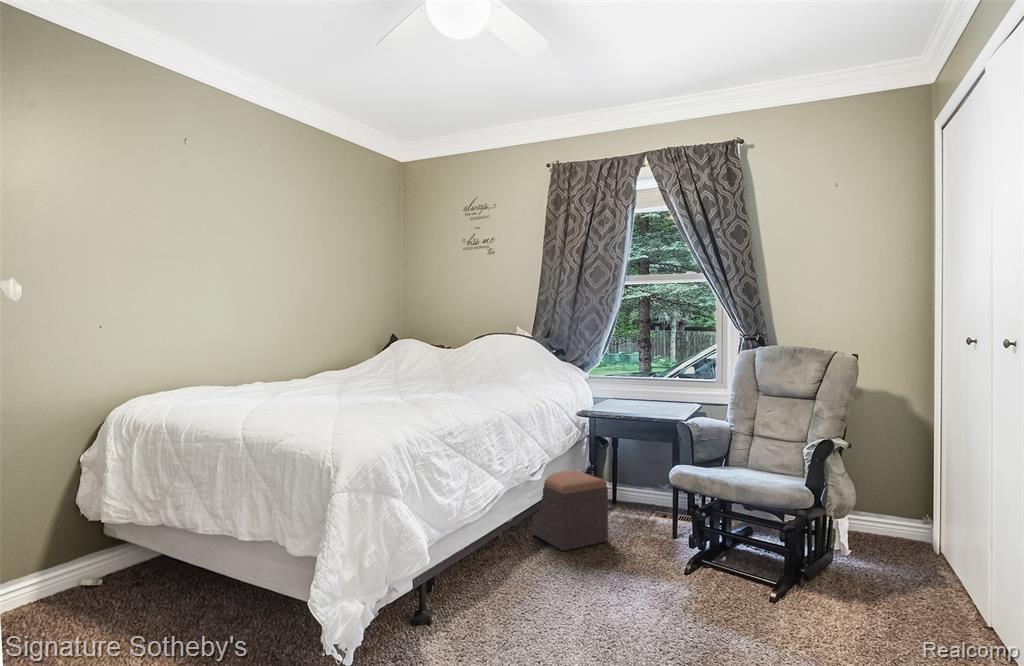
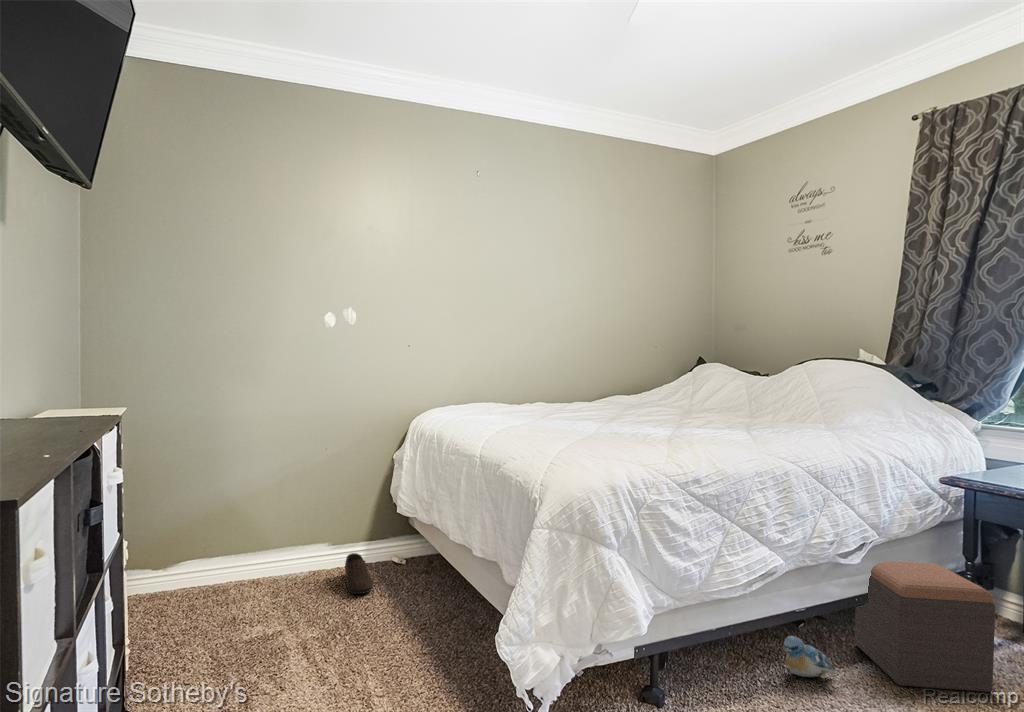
plush toy: none [497,536,531,562] -> present [782,636,839,677]
shoe: none [66,567,114,607] -> present [345,553,374,594]

